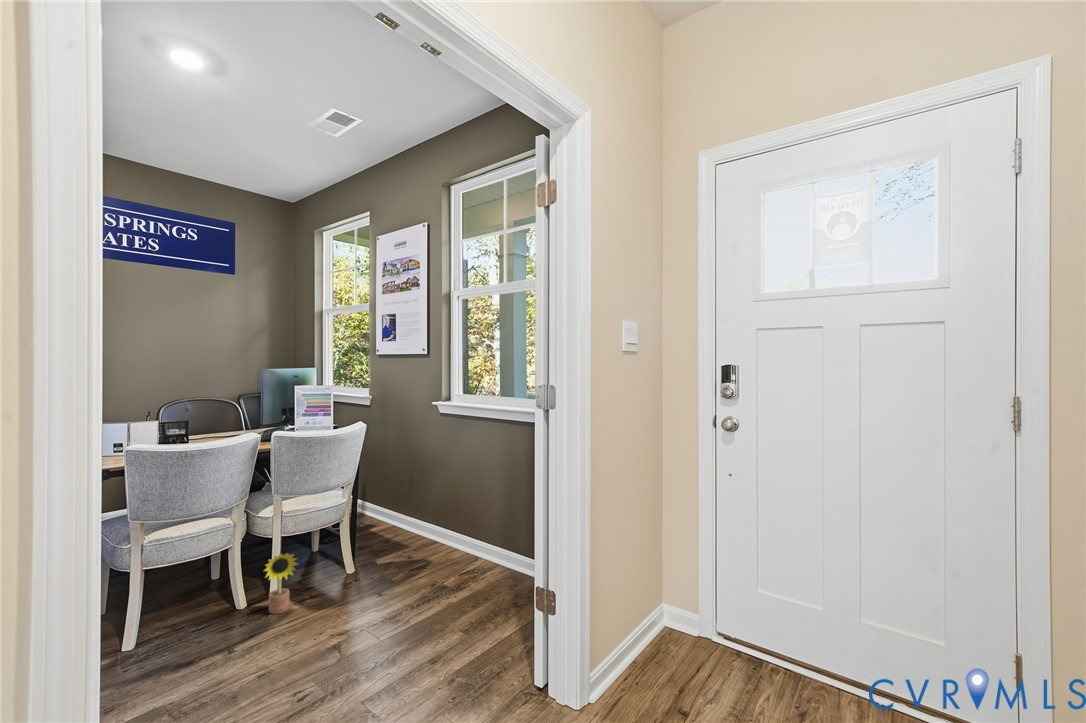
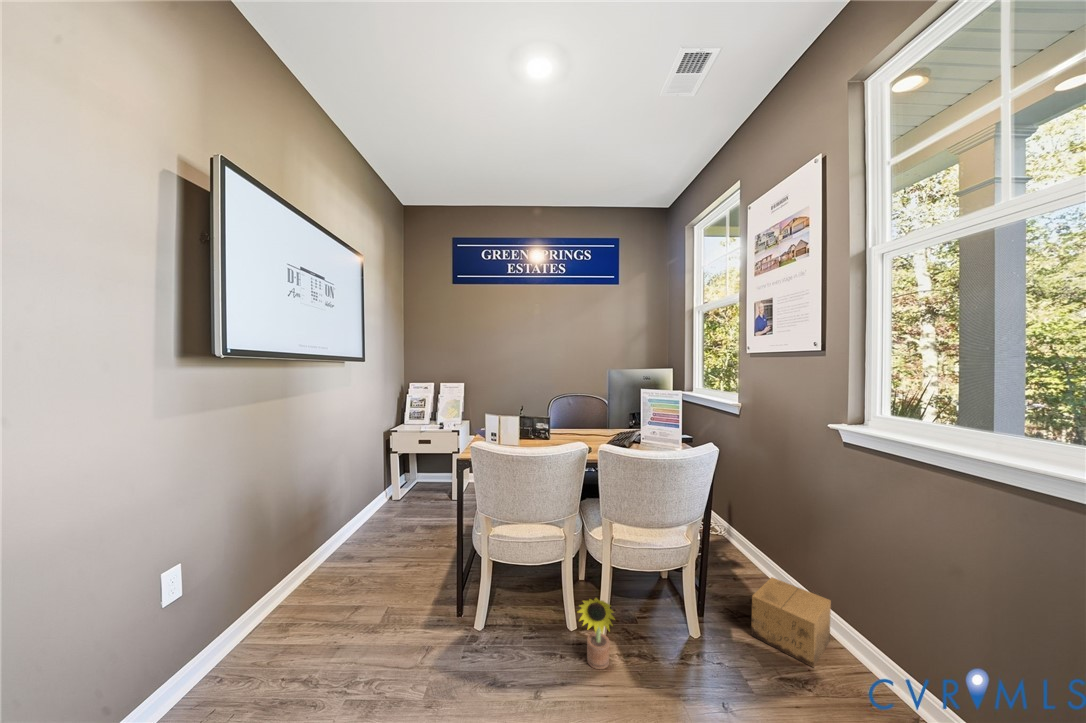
cardboard box: none [389,518,435,558] -> present [751,577,831,668]

